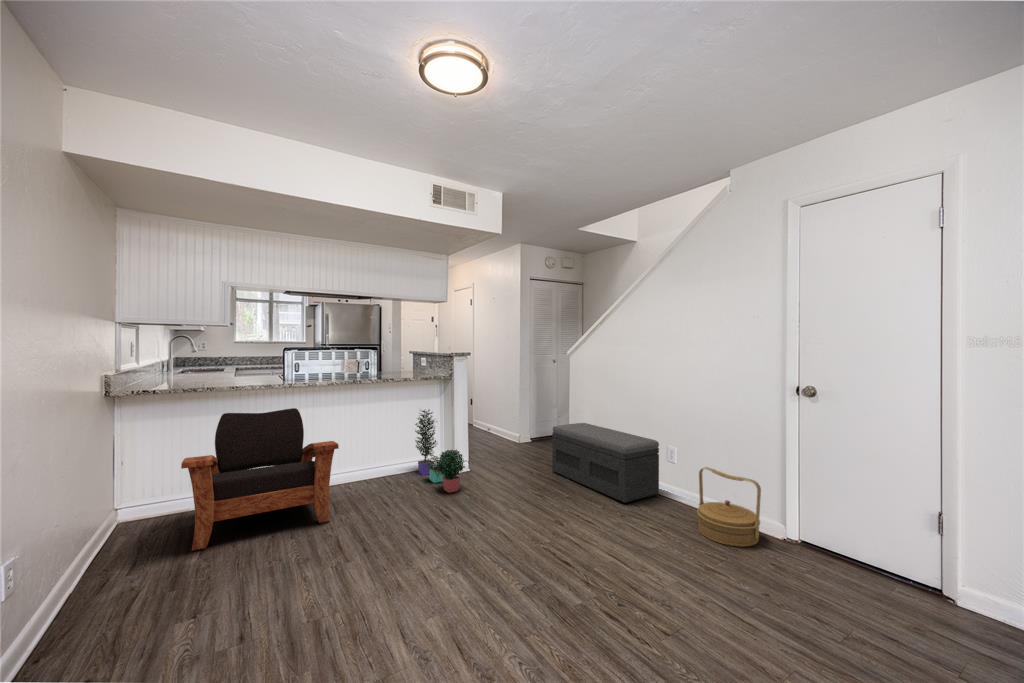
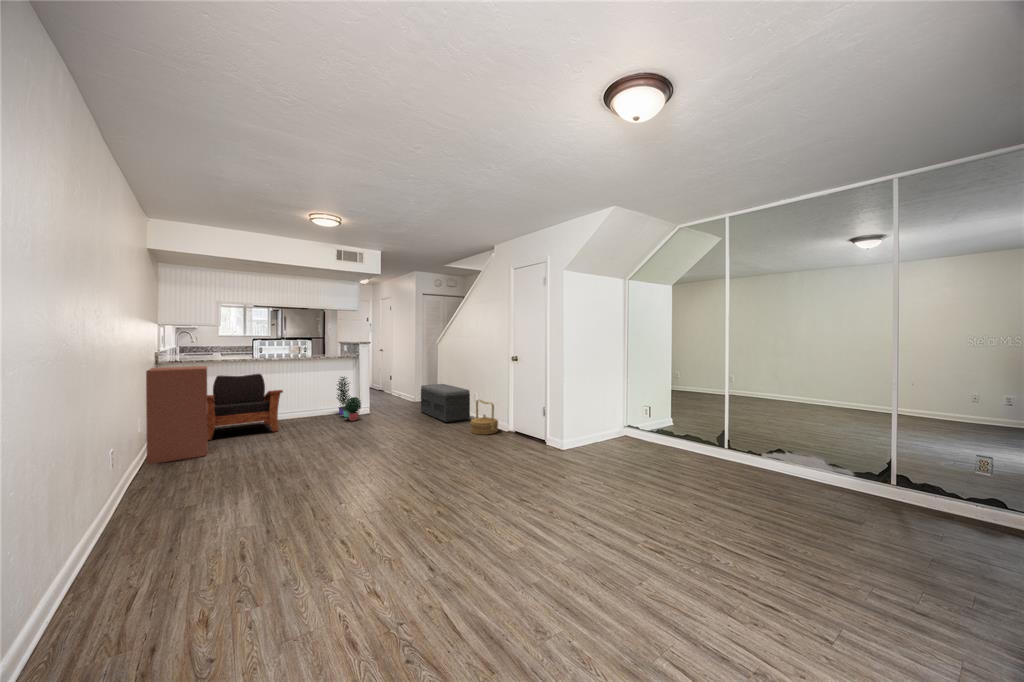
bookshelf: none [40,404,198,658] -> present [146,366,208,464]

